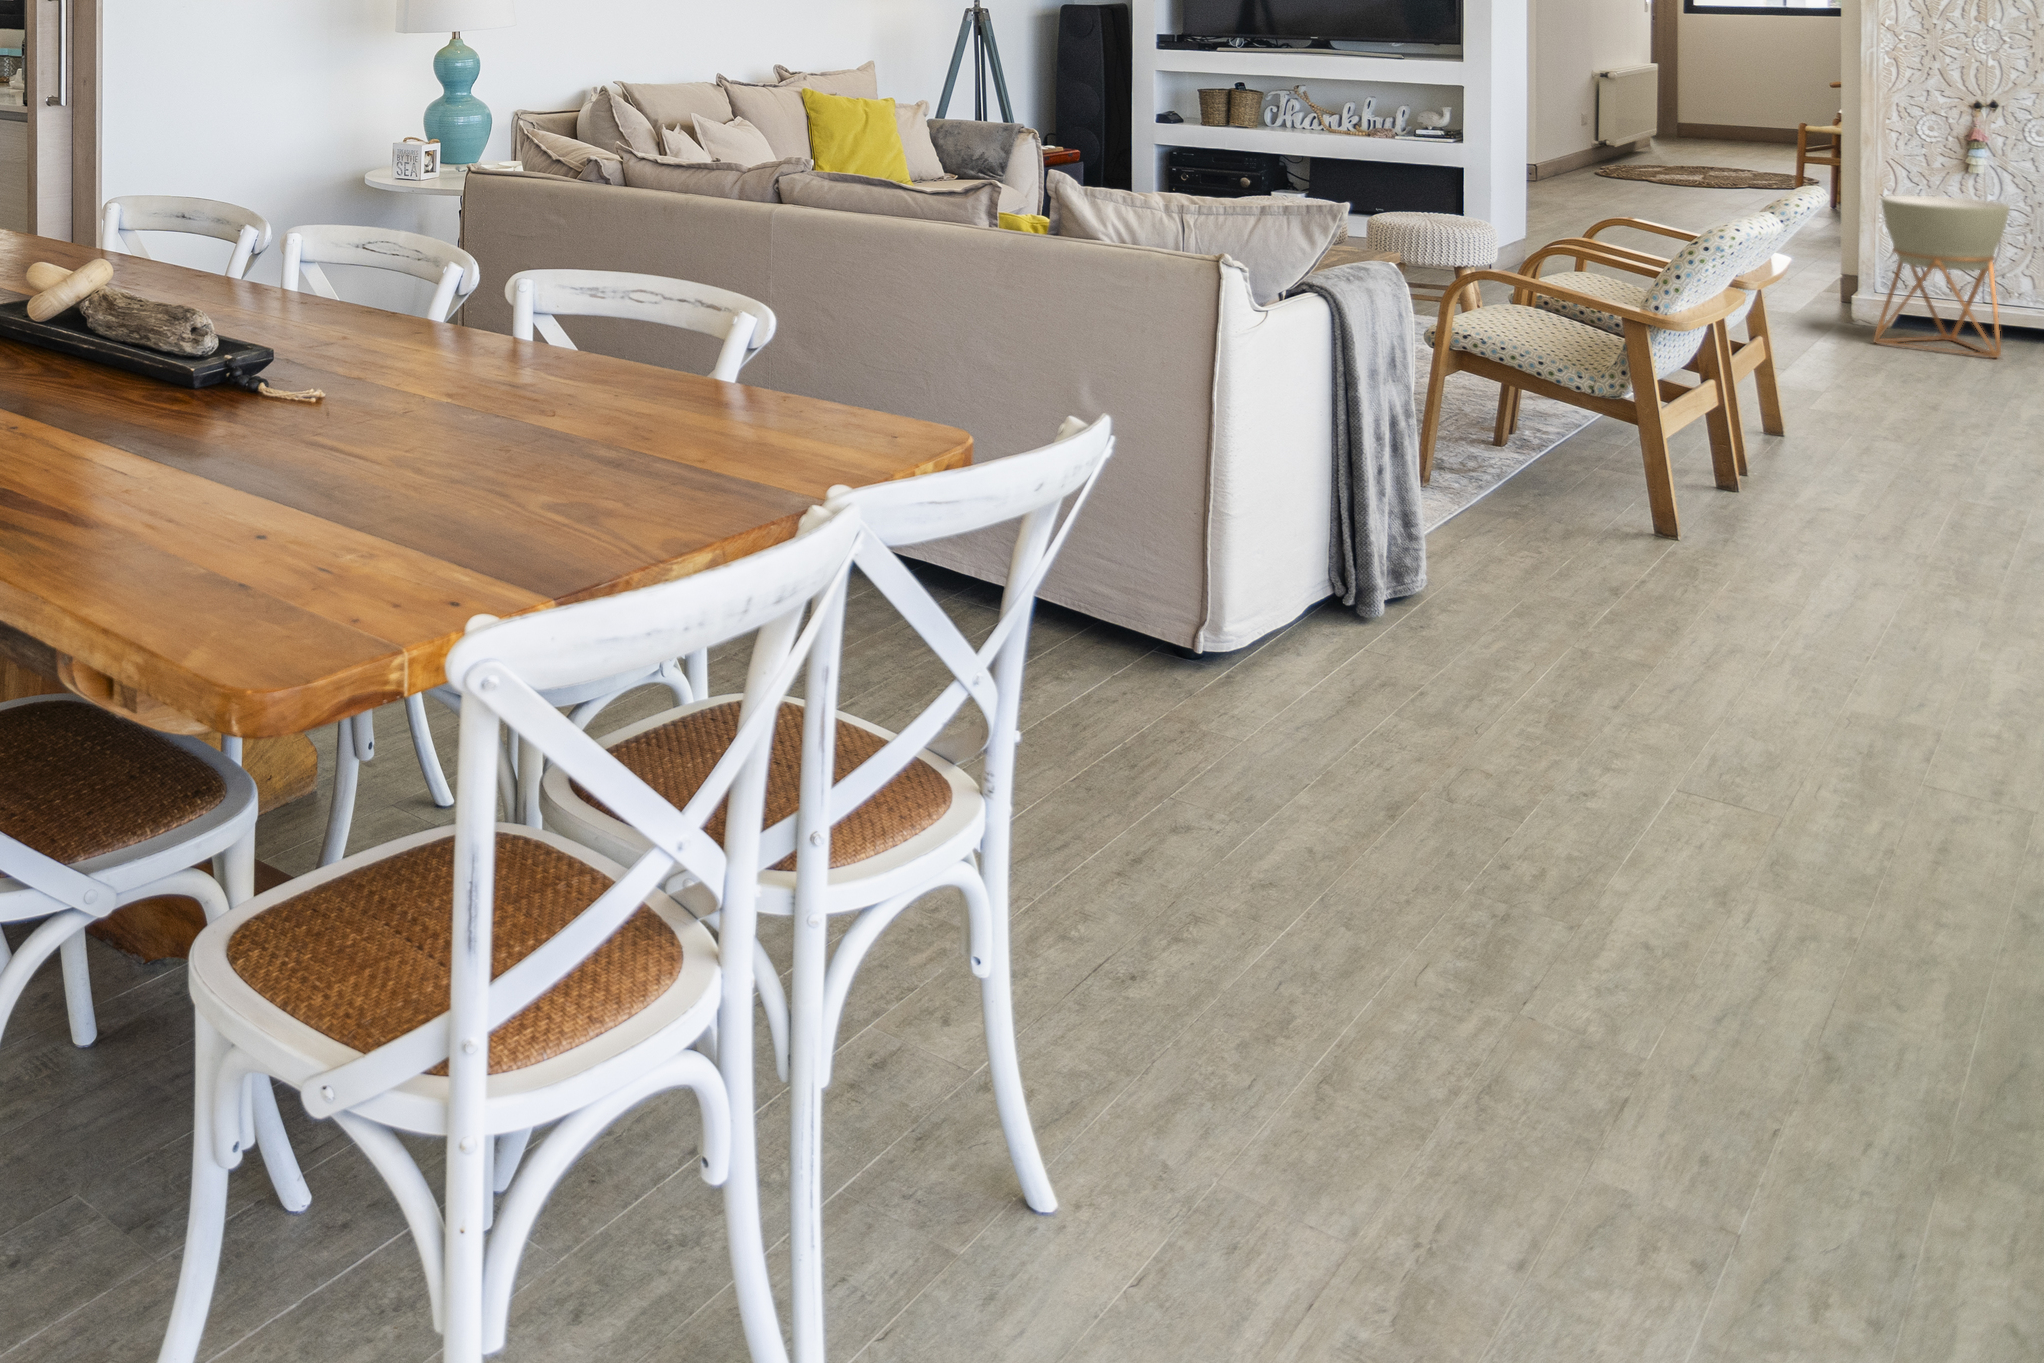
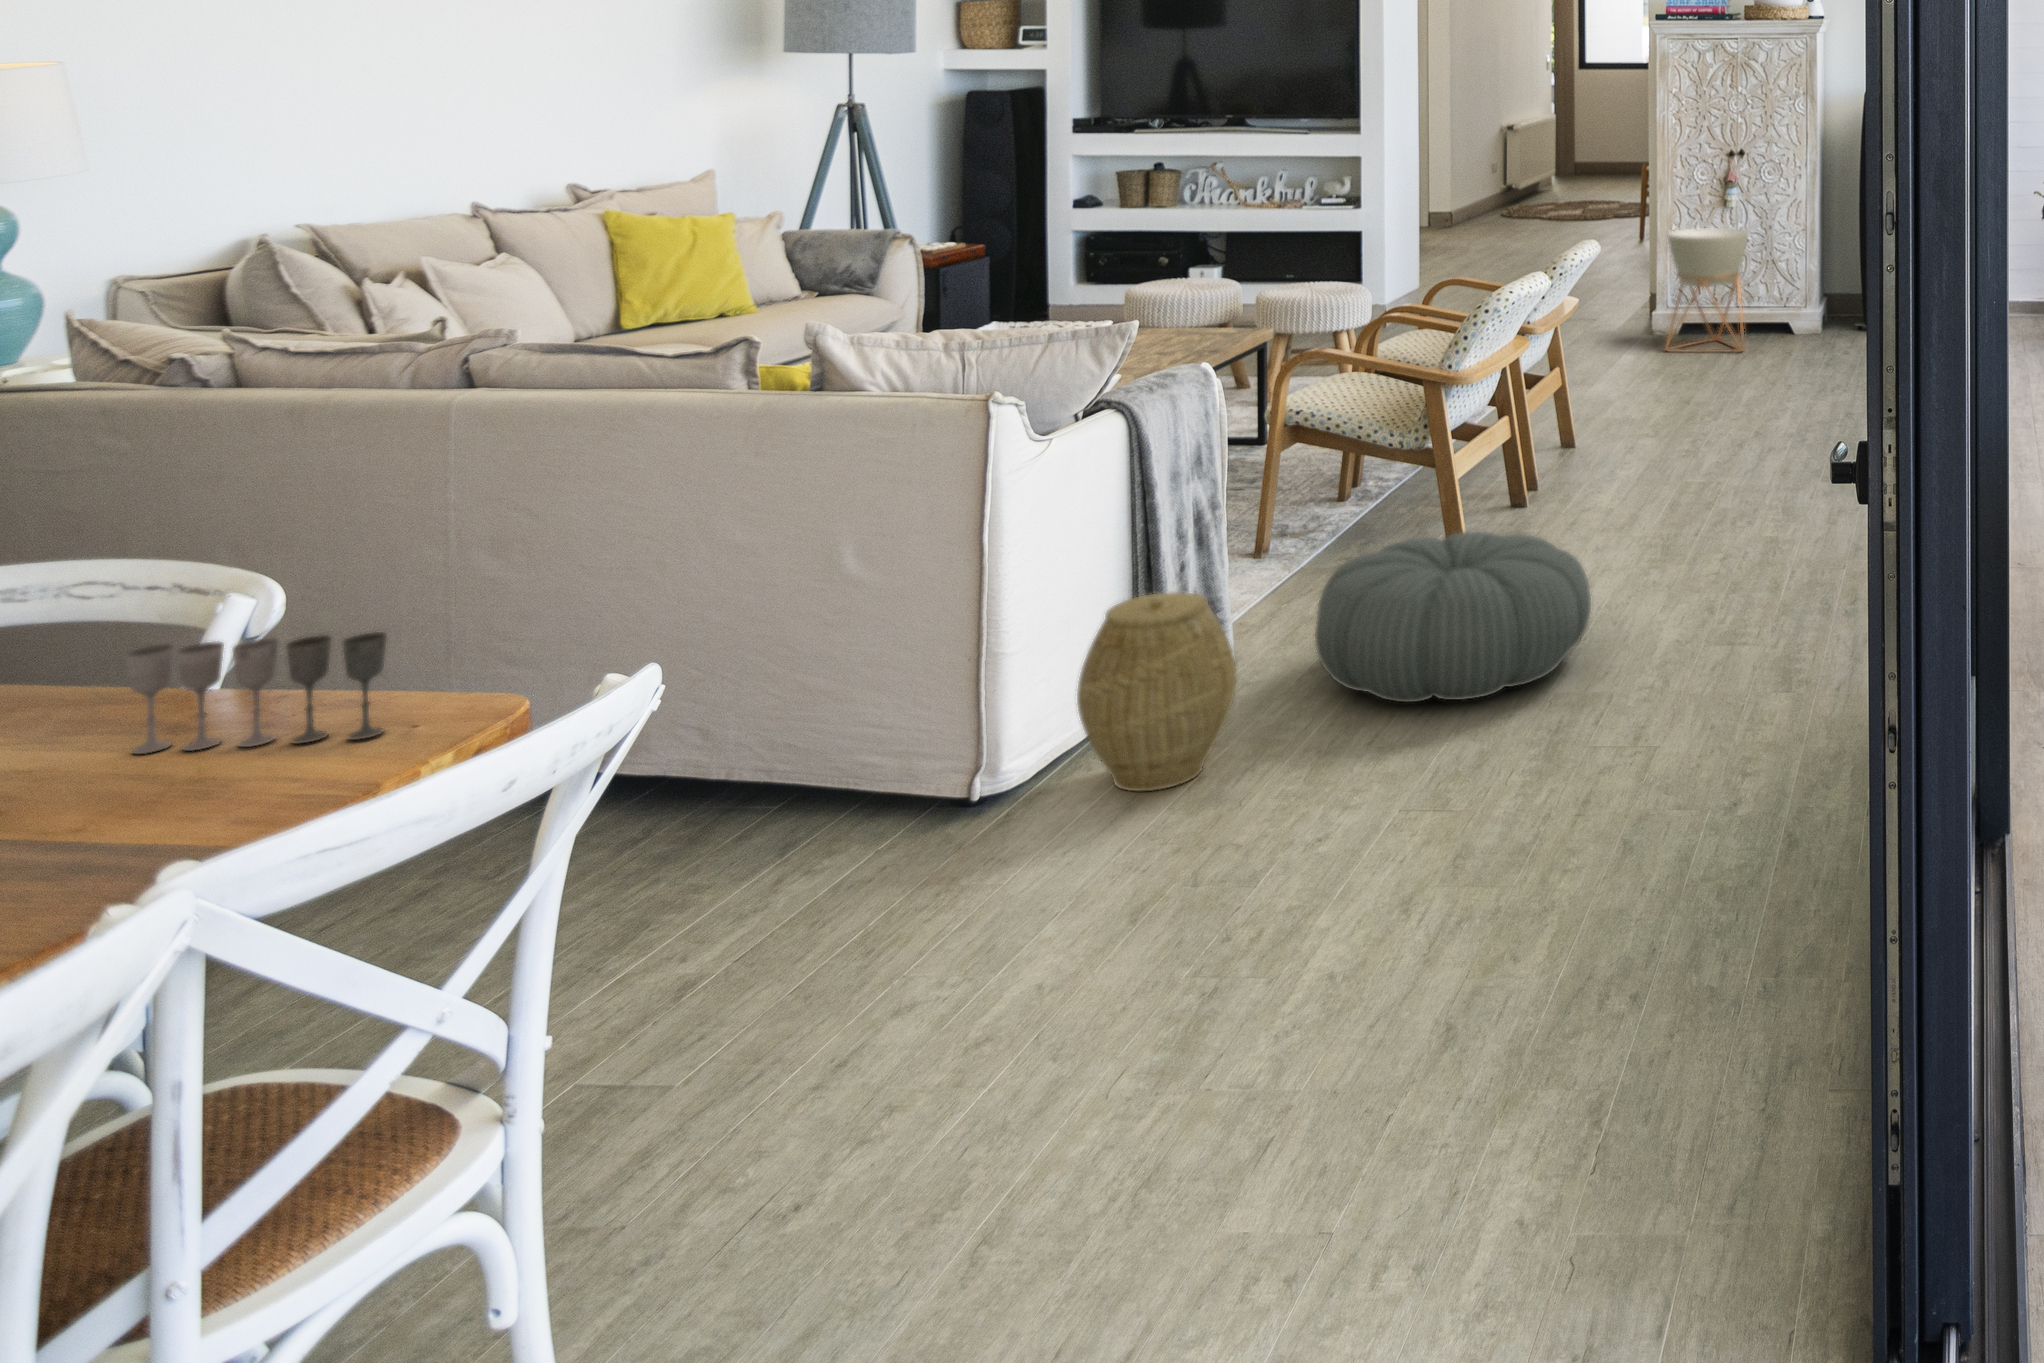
wine glass: none [721,340,888,443] -> present [126,632,387,754]
woven basket: none [1292,488,1459,690] -> present [1077,592,1237,791]
pouf: none [1523,491,1891,688] -> present [1315,532,1591,702]

